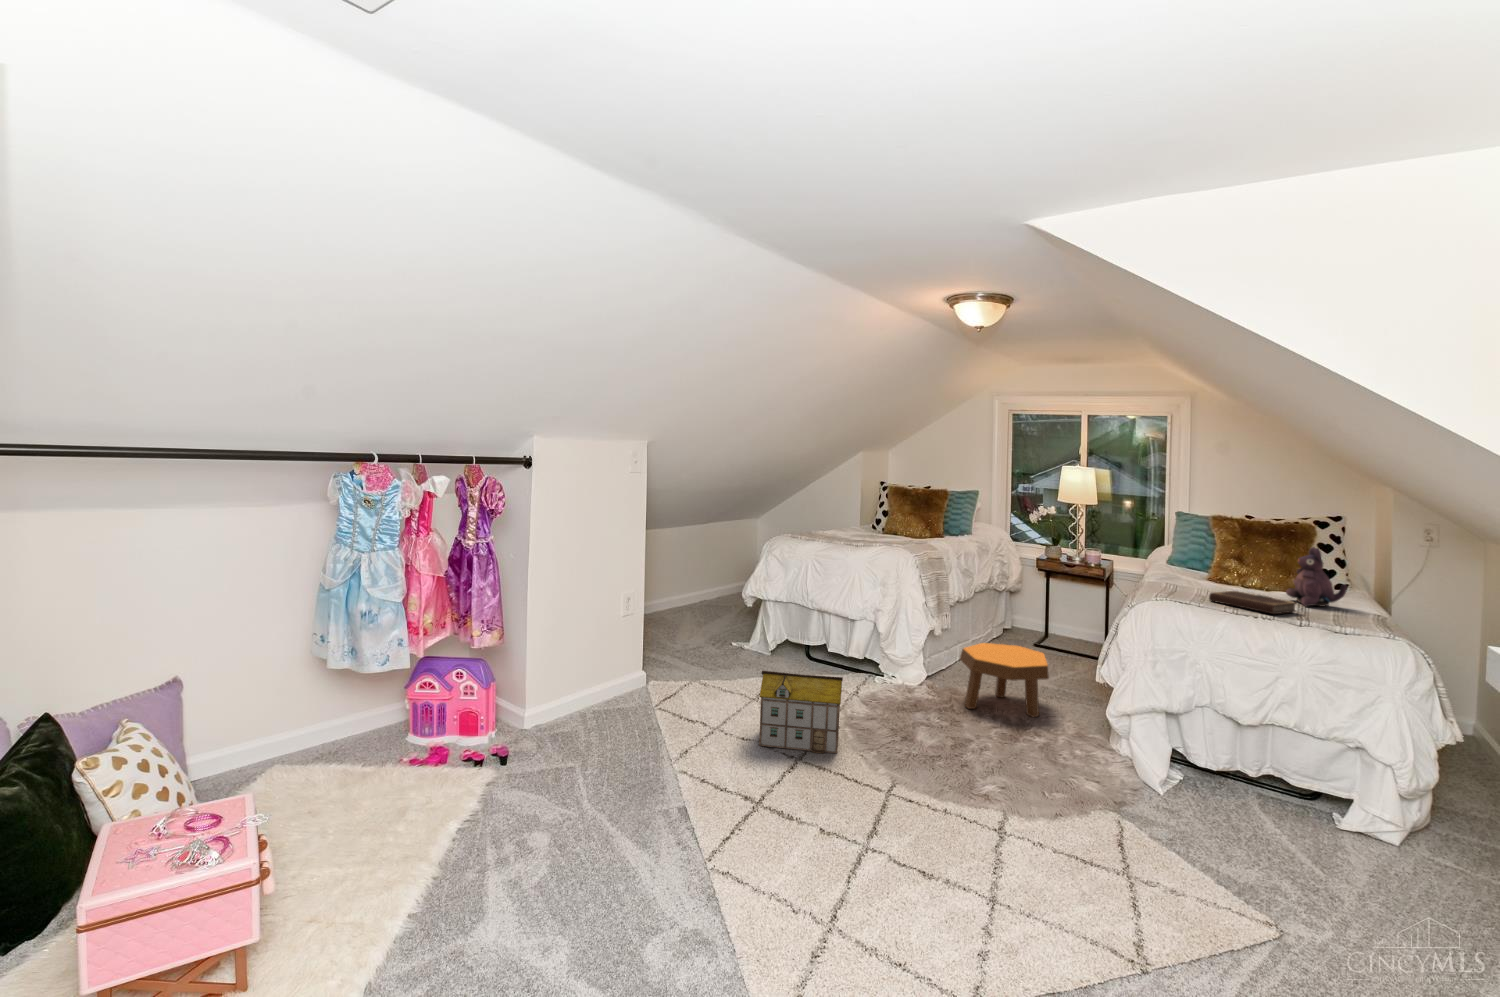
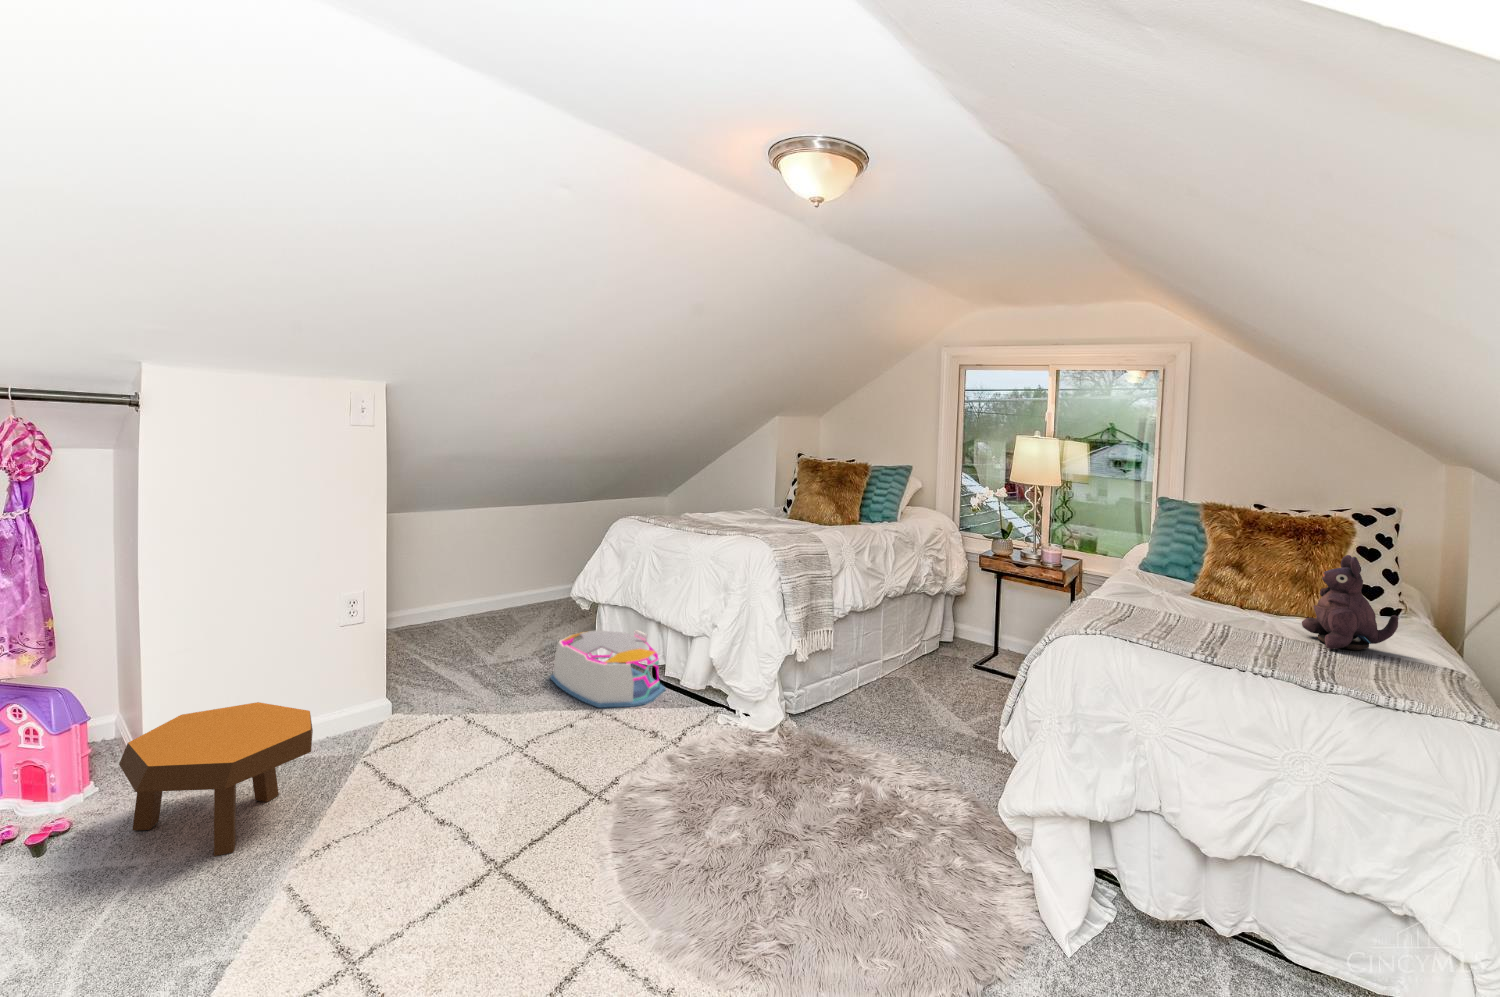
notebook: present [1209,591,1296,614] -> none [1177,619,1316,665]
storage bin: none [734,621,821,676] -> present [550,630,665,708]
footstool: present [960,643,1049,717] -> present [119,702,313,856]
toy house: present [759,671,843,753] -> none [470,718,615,853]

